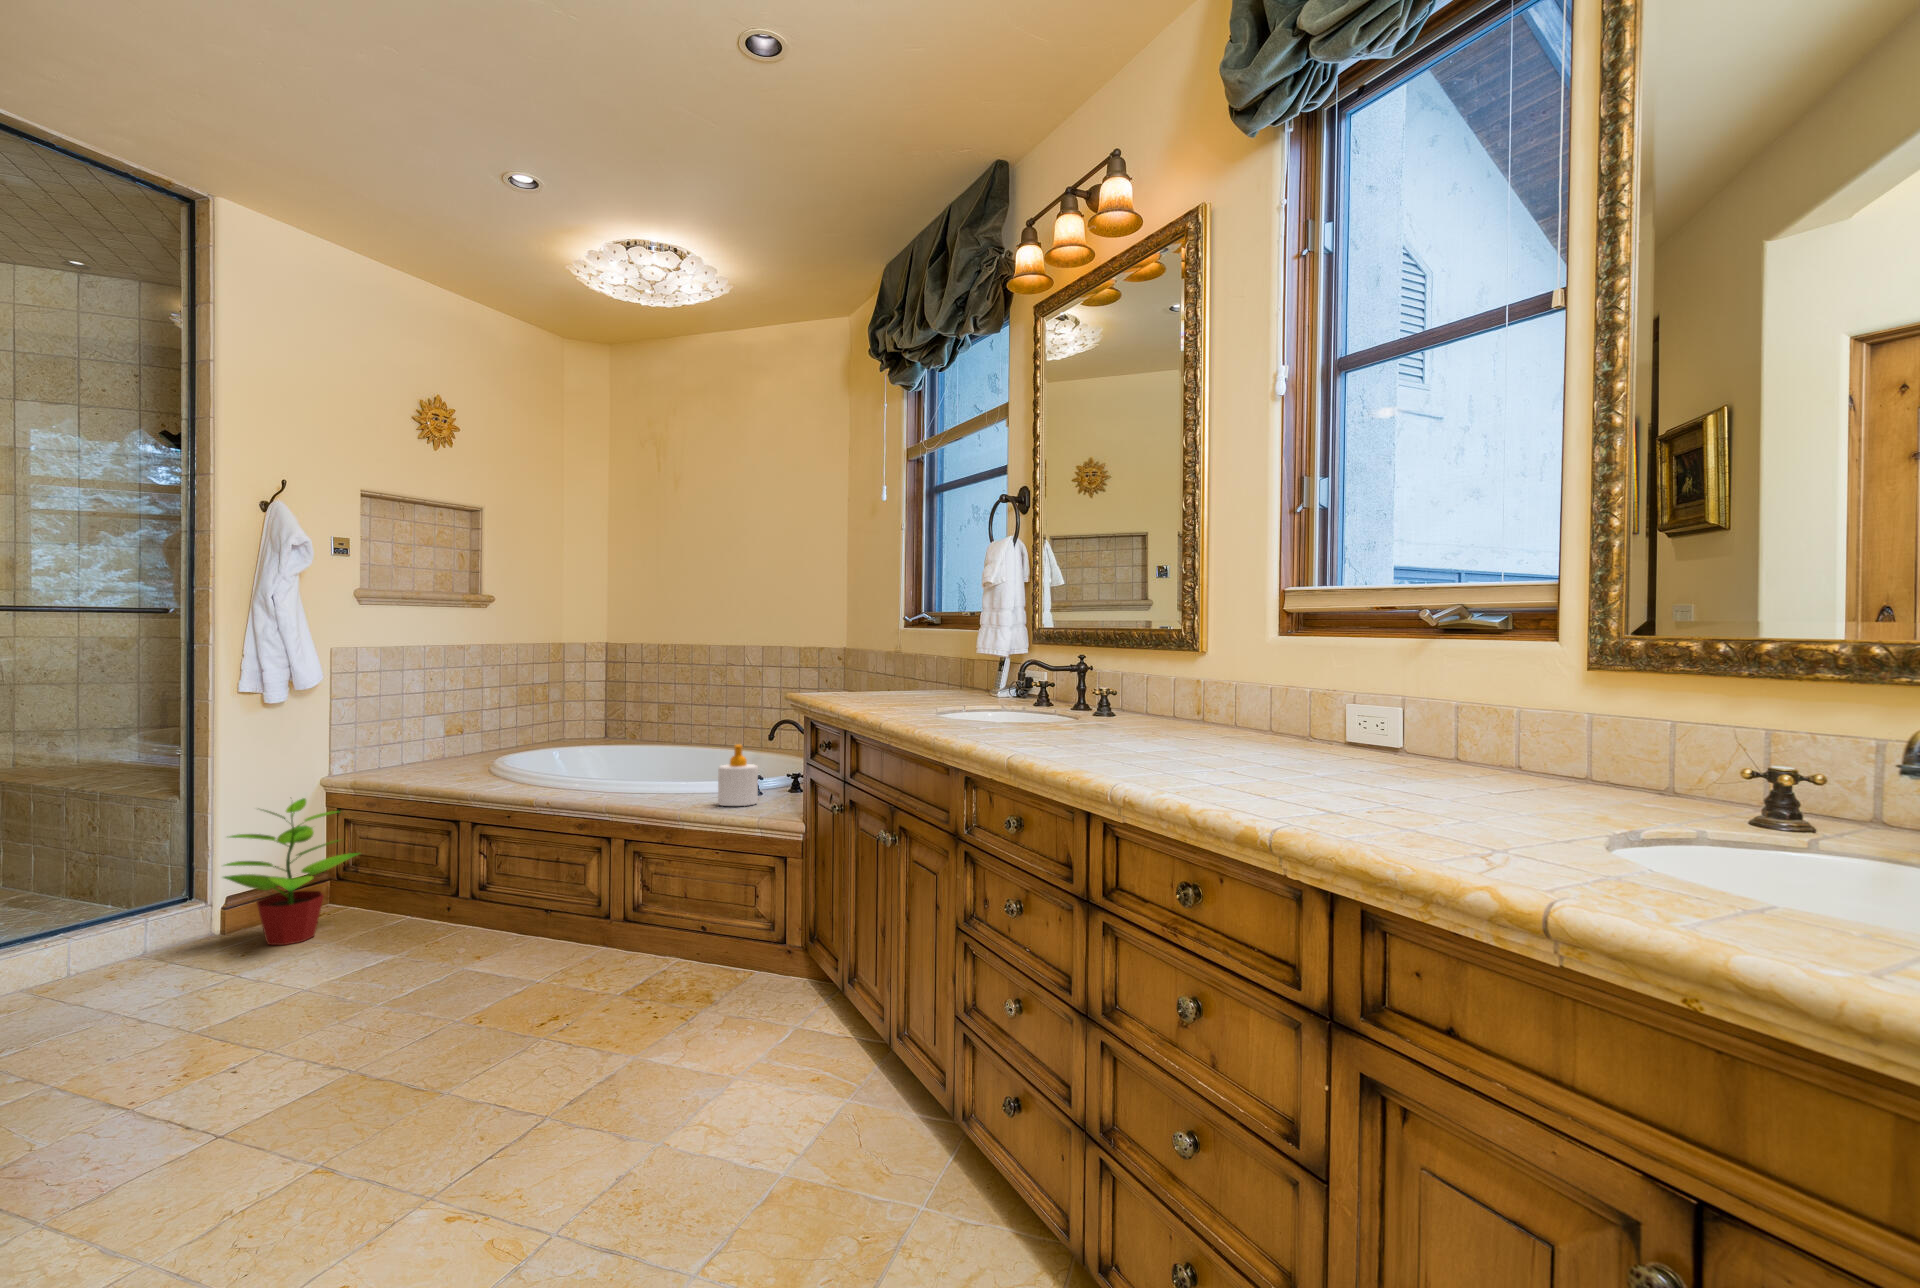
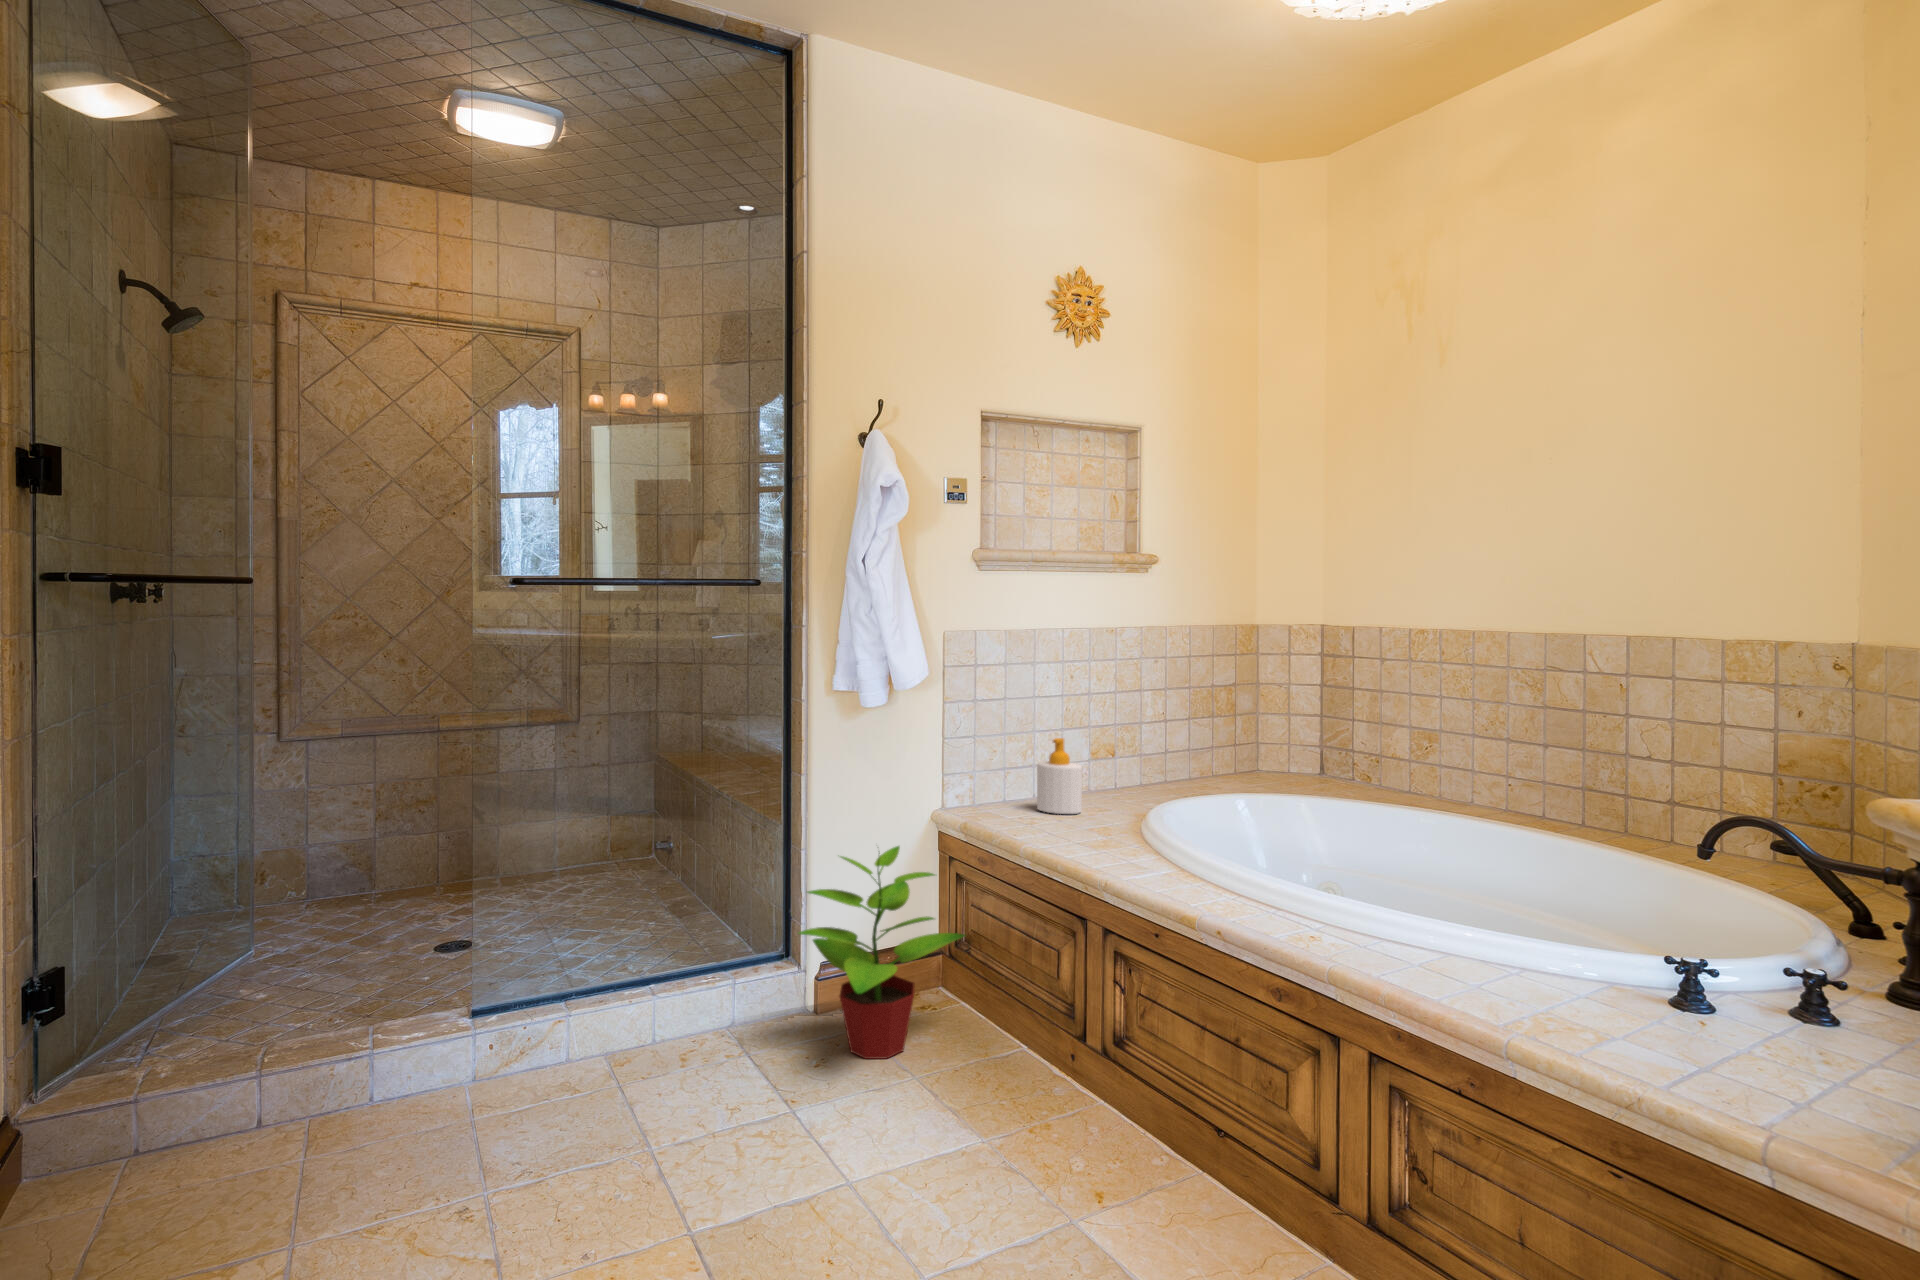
soap bottle: present [718,745,758,806] -> present [1037,738,1082,814]

